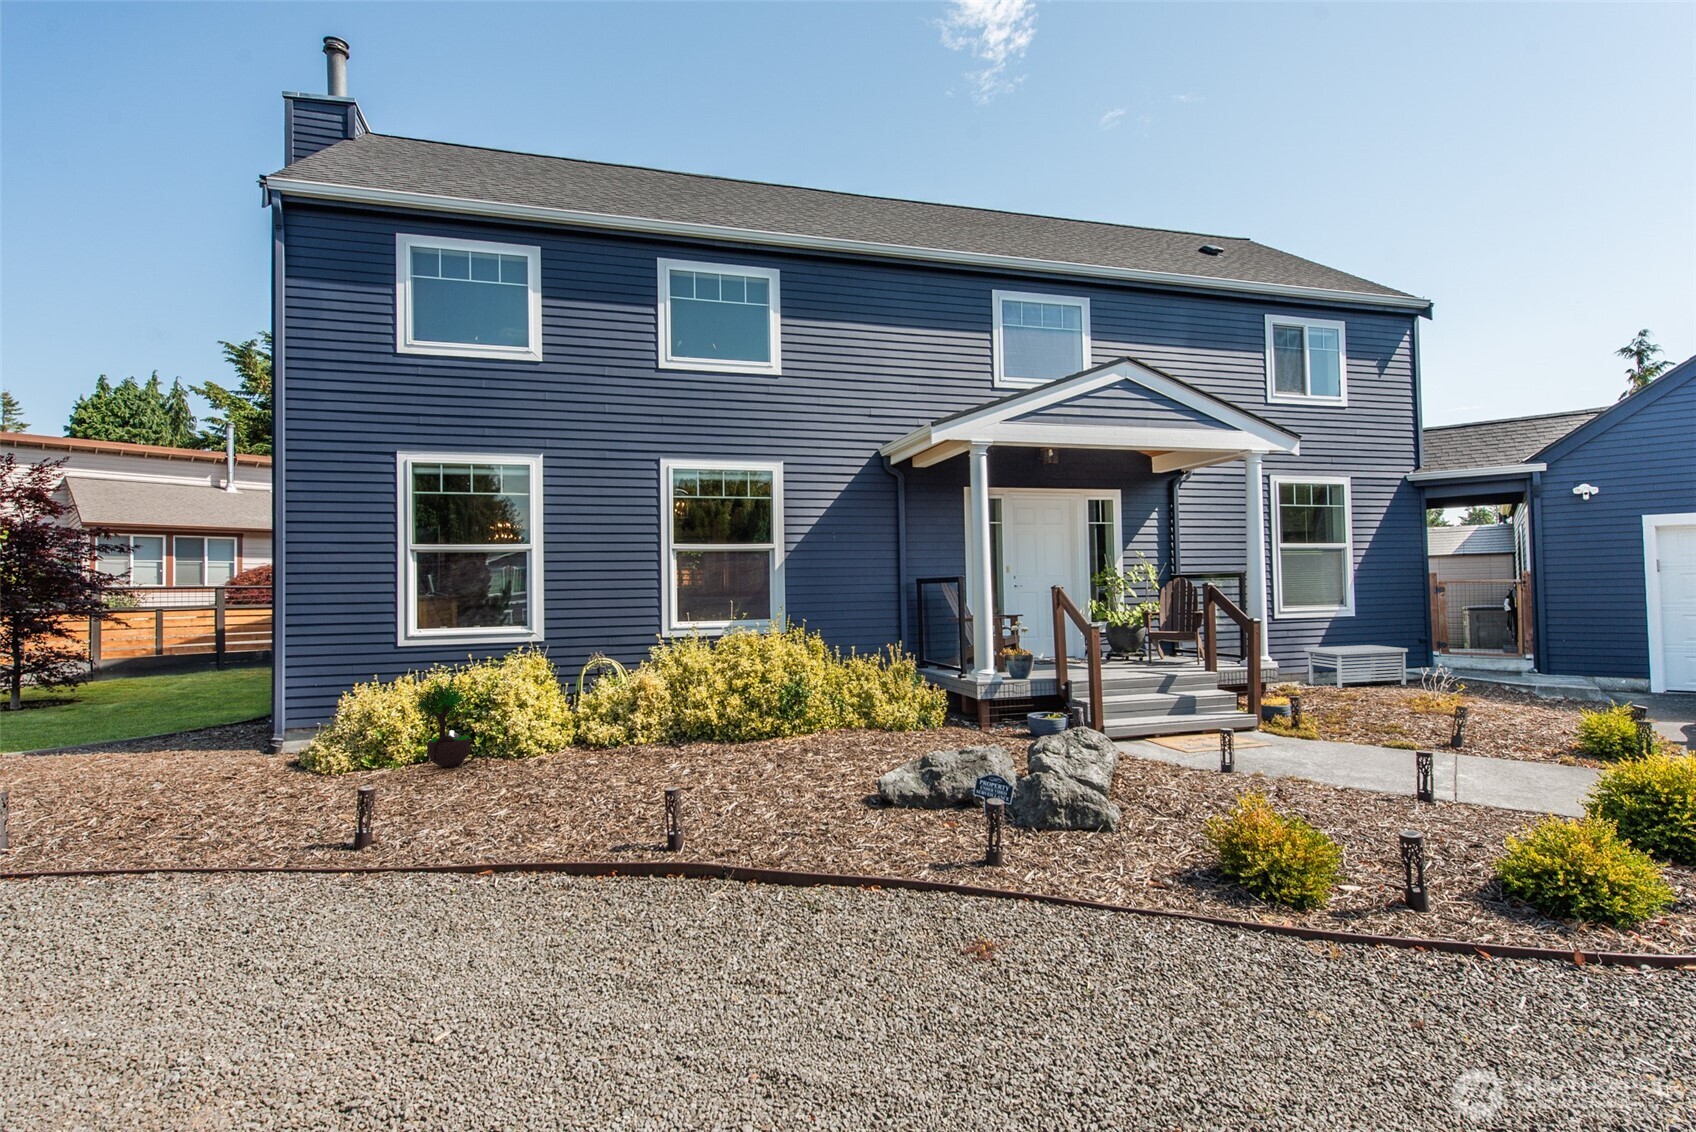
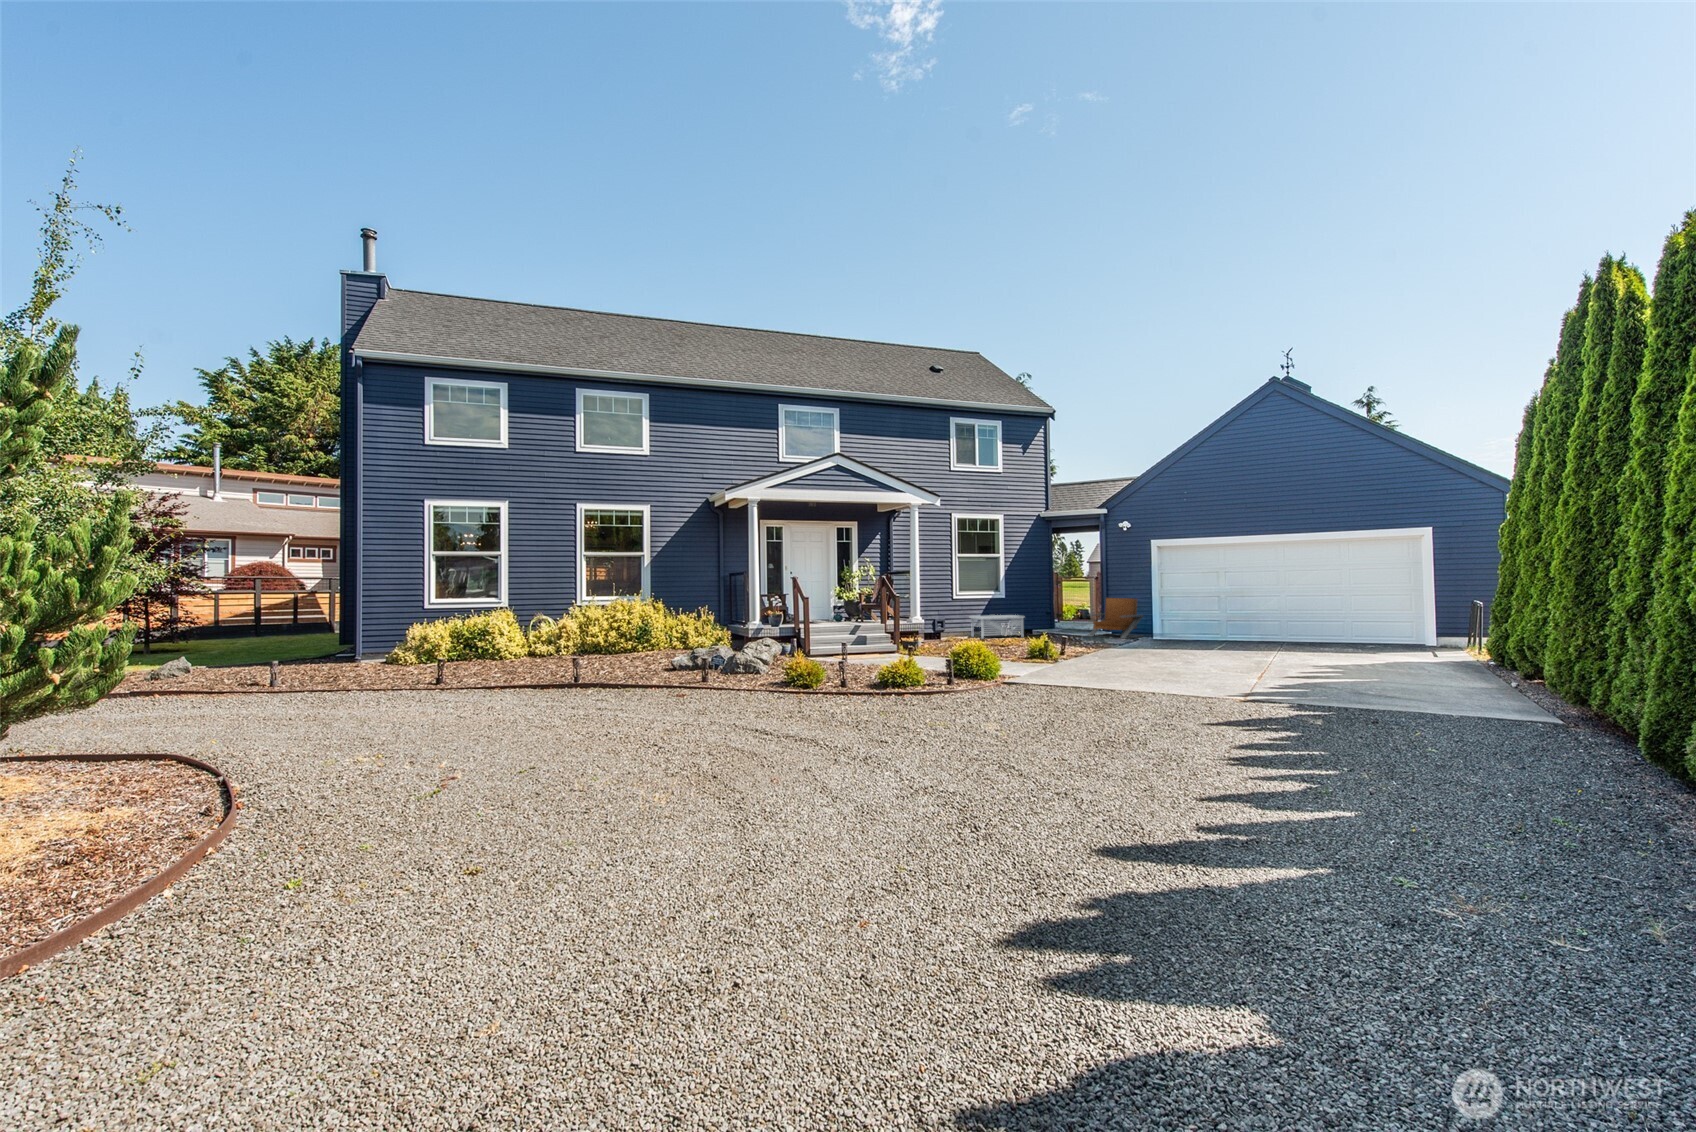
lounge chair: none [1518,616,1632,691] -> present [1088,598,1143,639]
potted tree: present [410,681,471,767] -> none [443,620,473,667]

